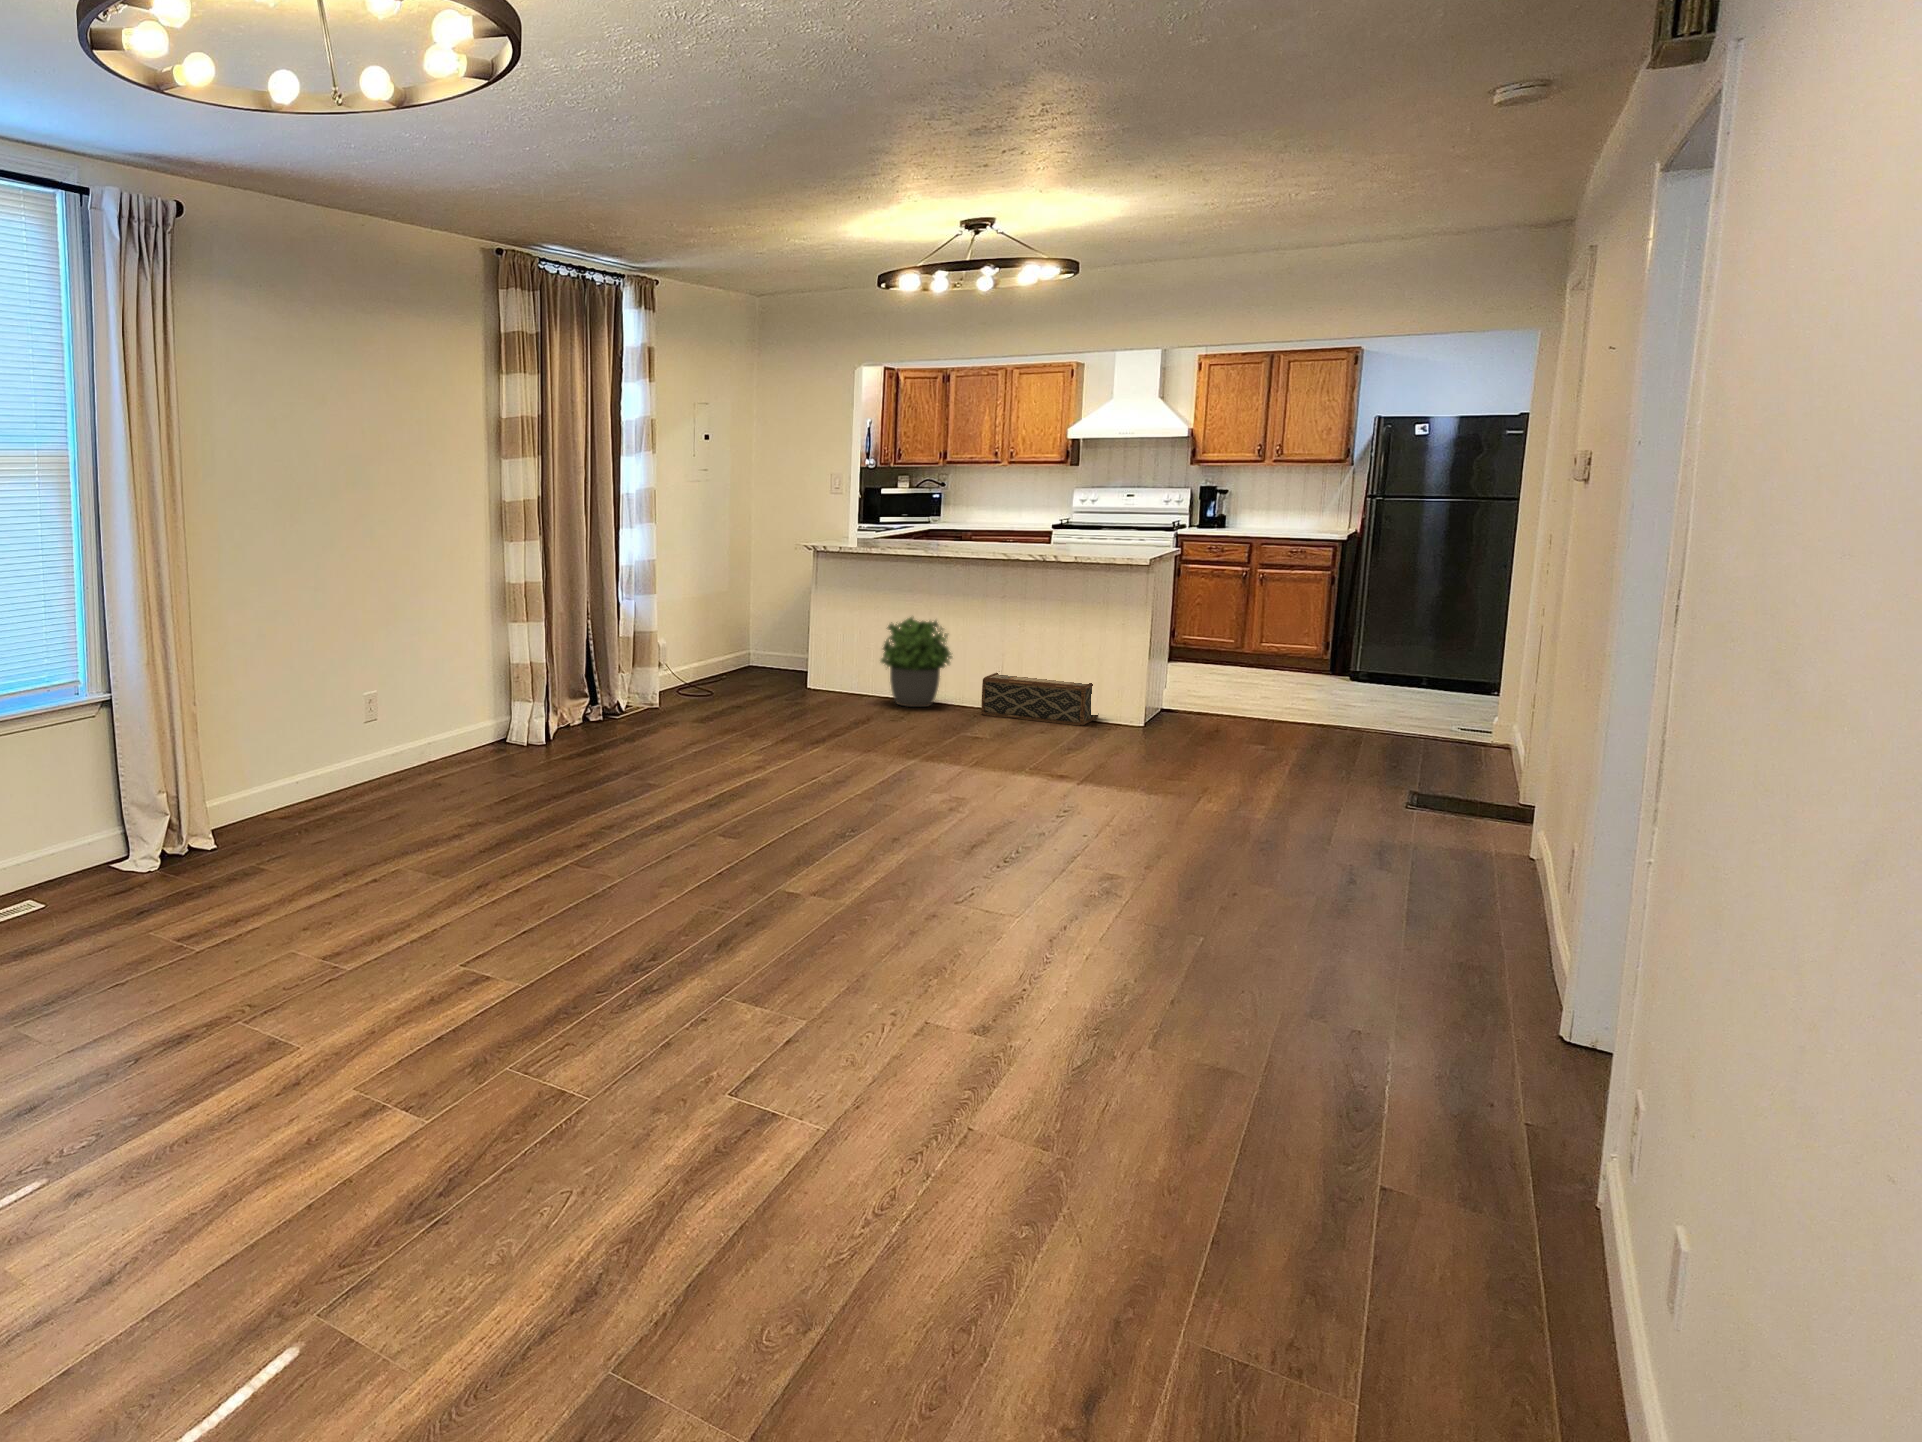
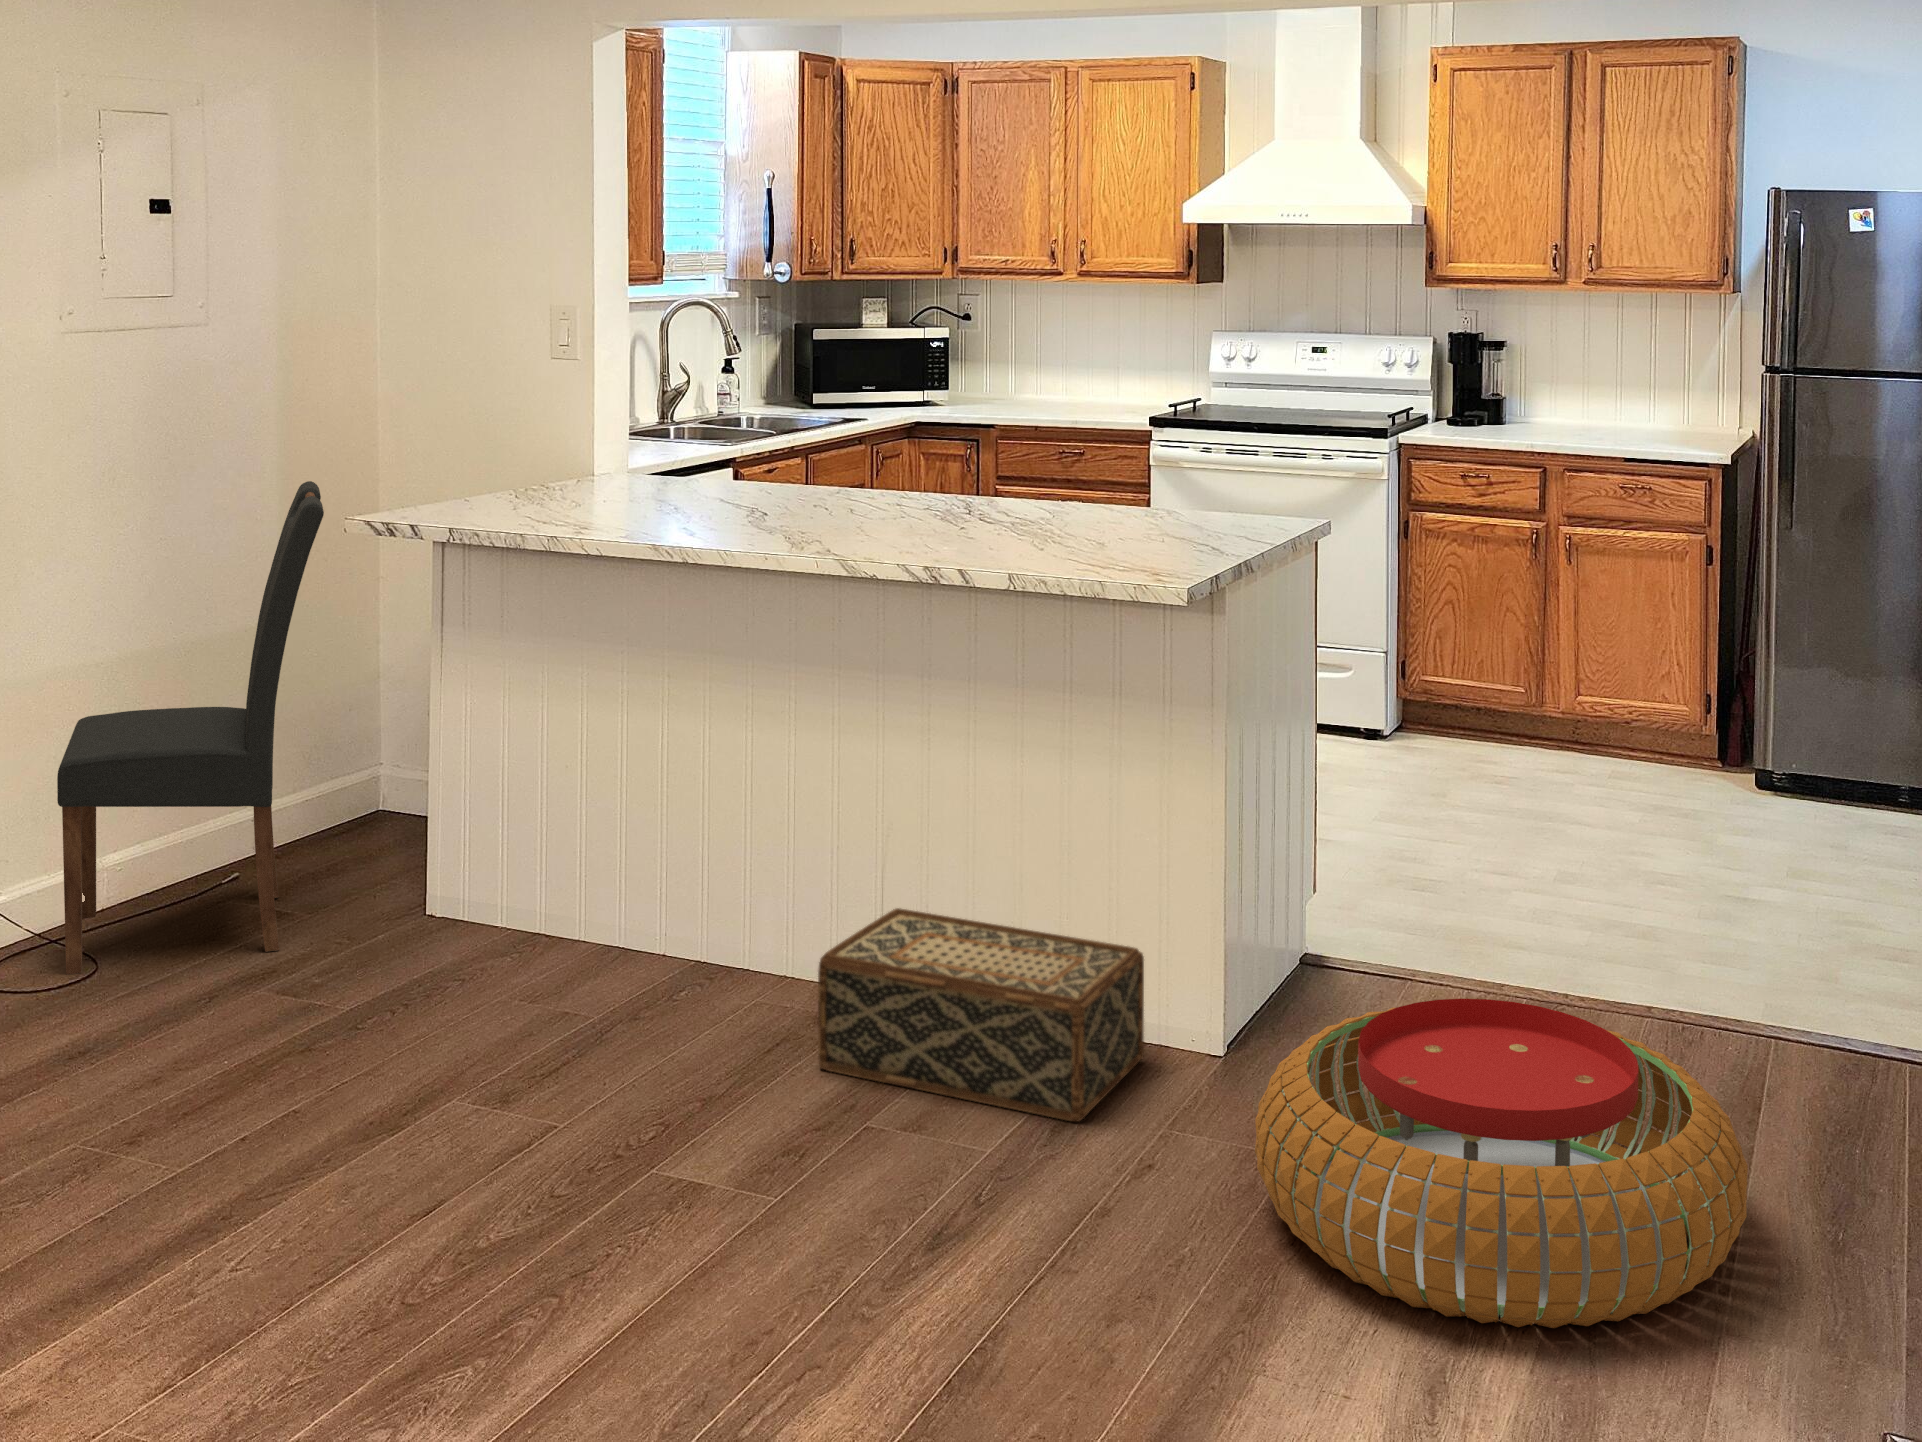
dining chair: none [680,535,780,691] -> present [57,481,324,975]
potted plant: present [881,617,952,707] -> none [551,752,761,1034]
pouf: none [1154,684,1333,757] -> present [1255,999,1748,1328]

